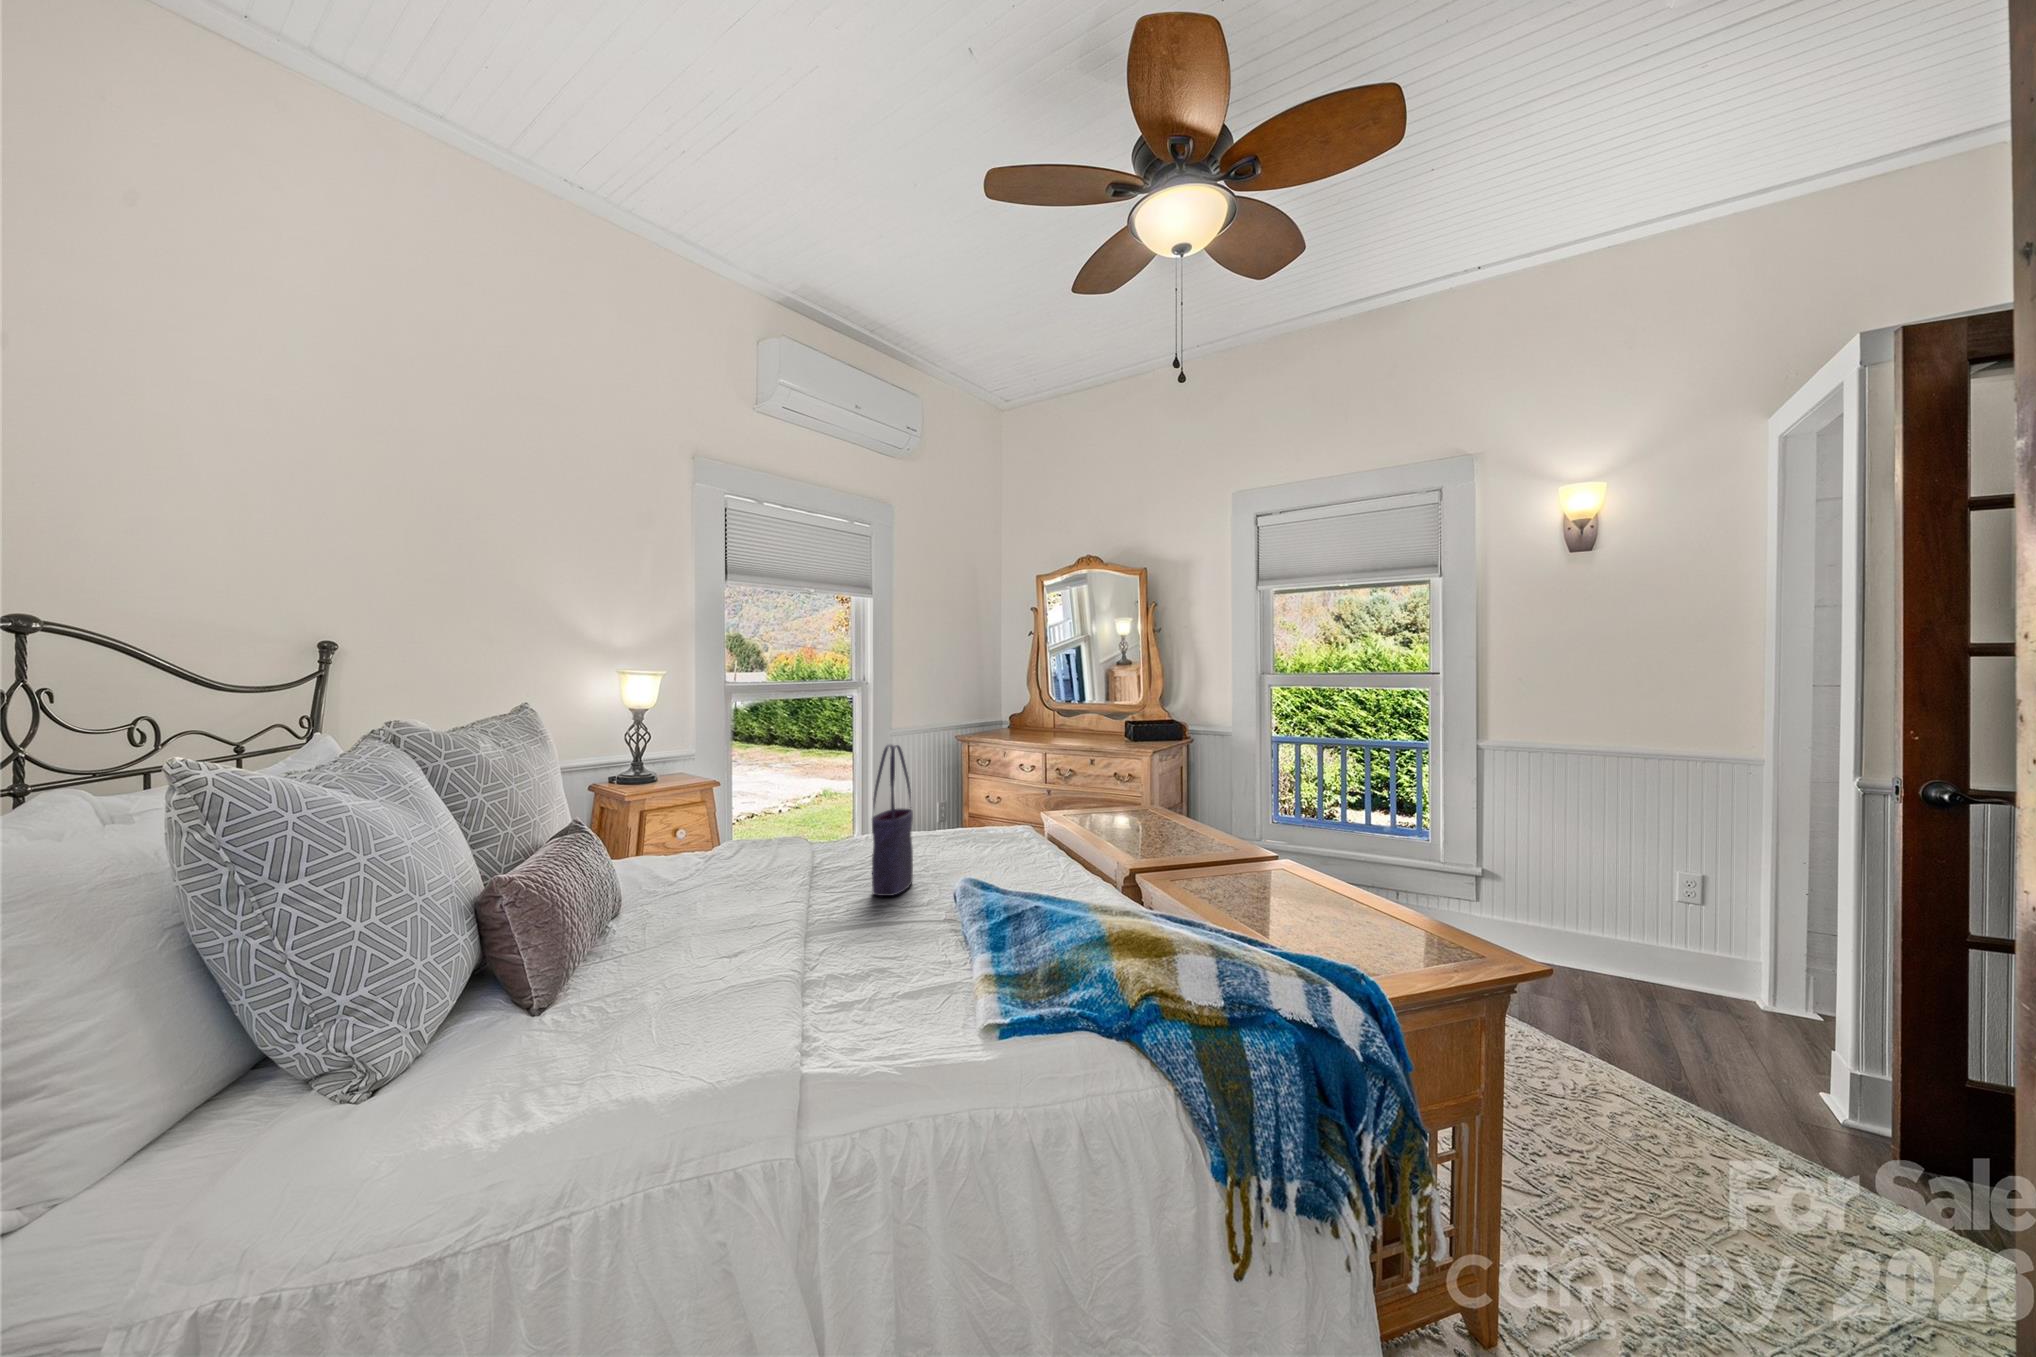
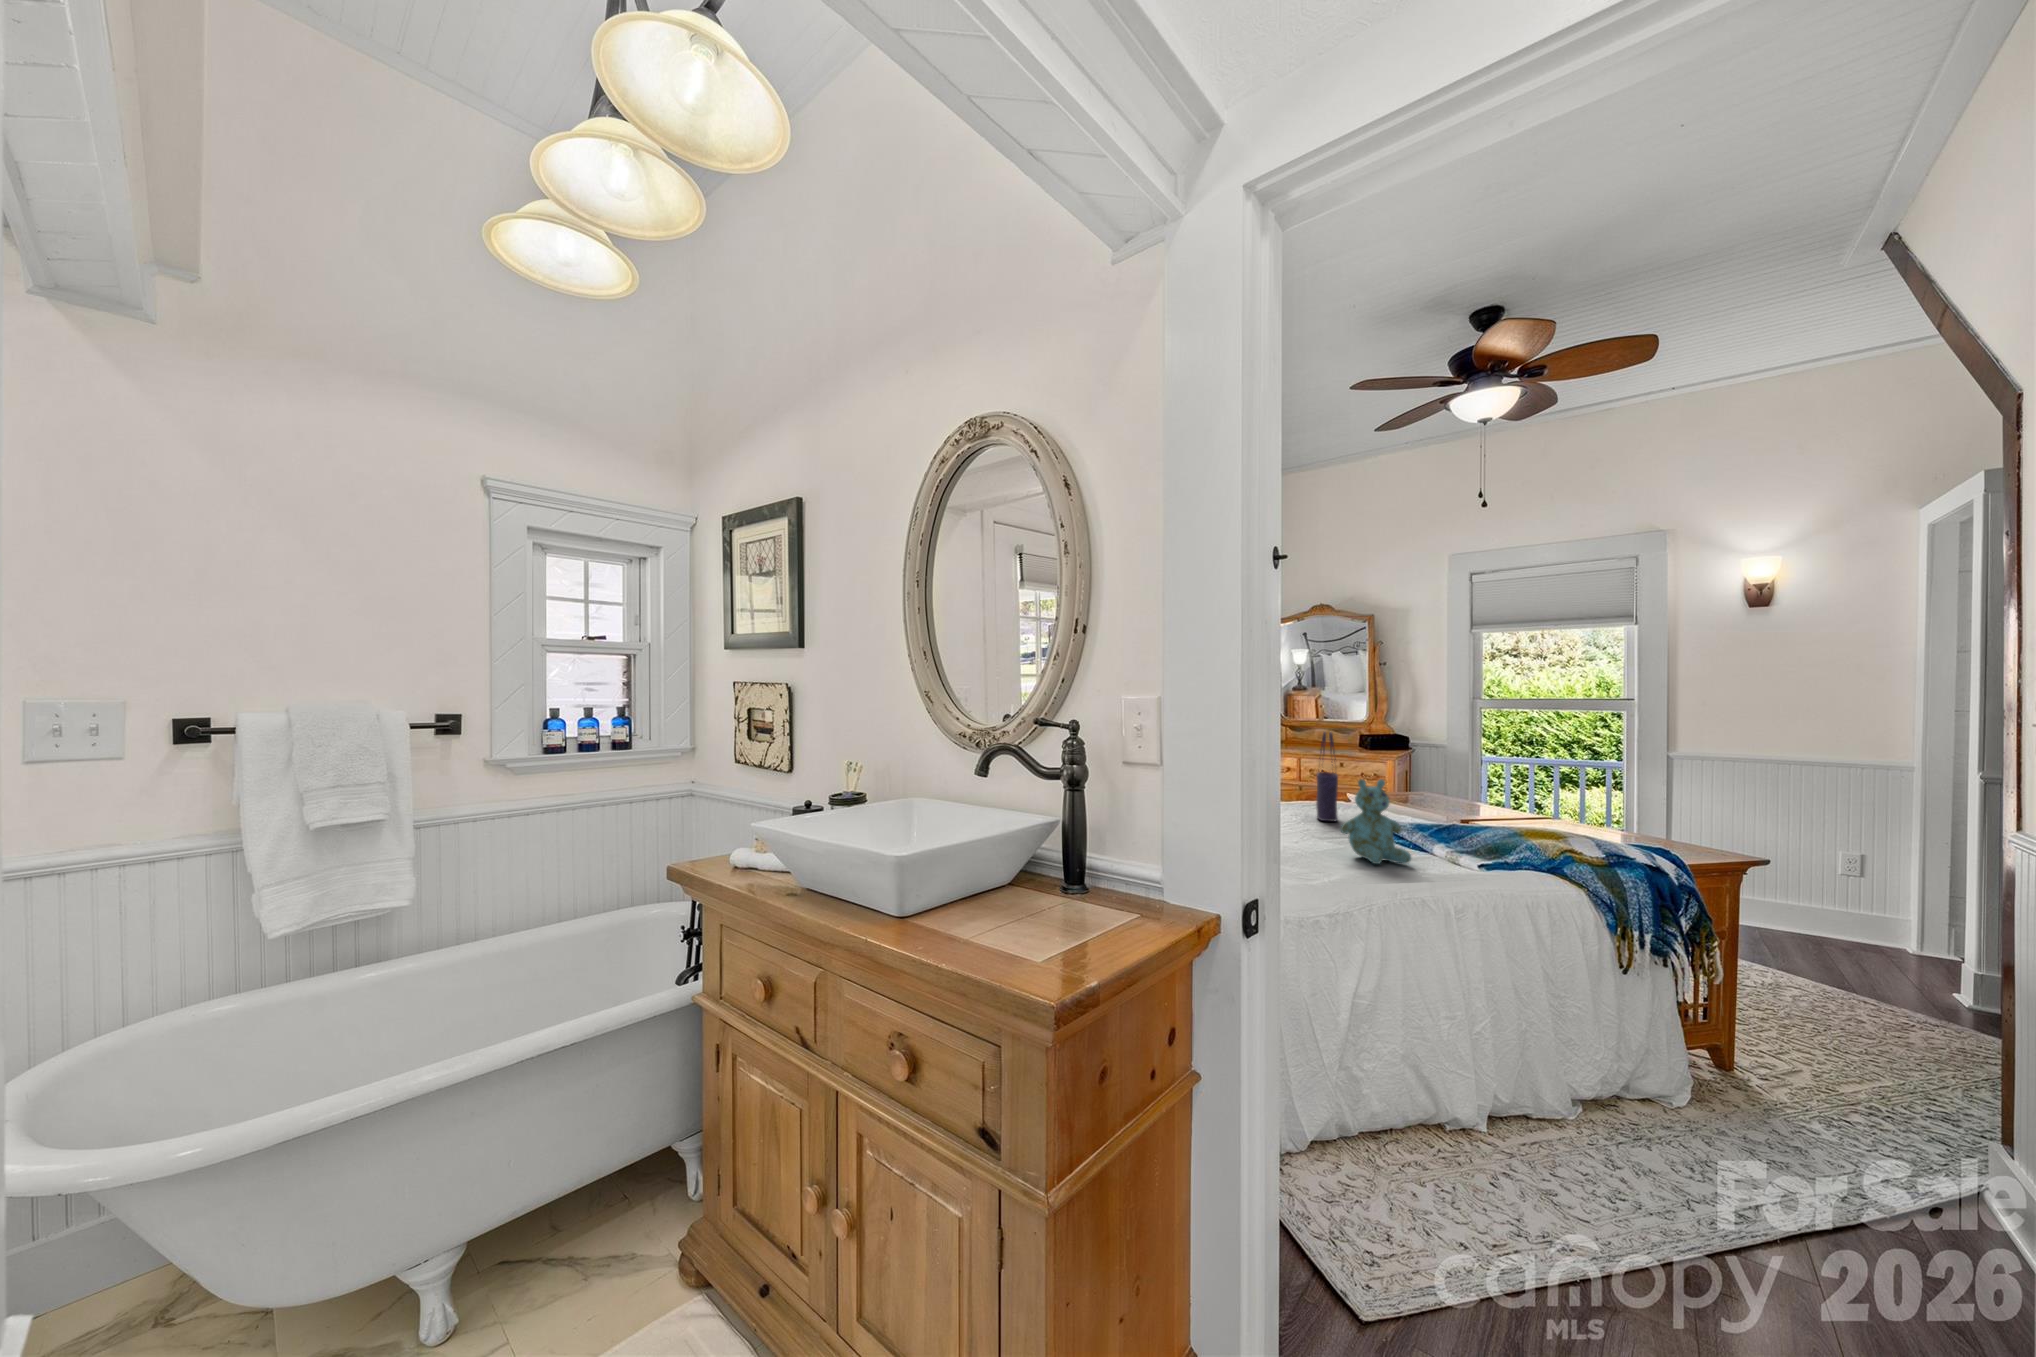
stuffed bear: none [709,861,849,1058] -> present [1340,779,1411,864]

